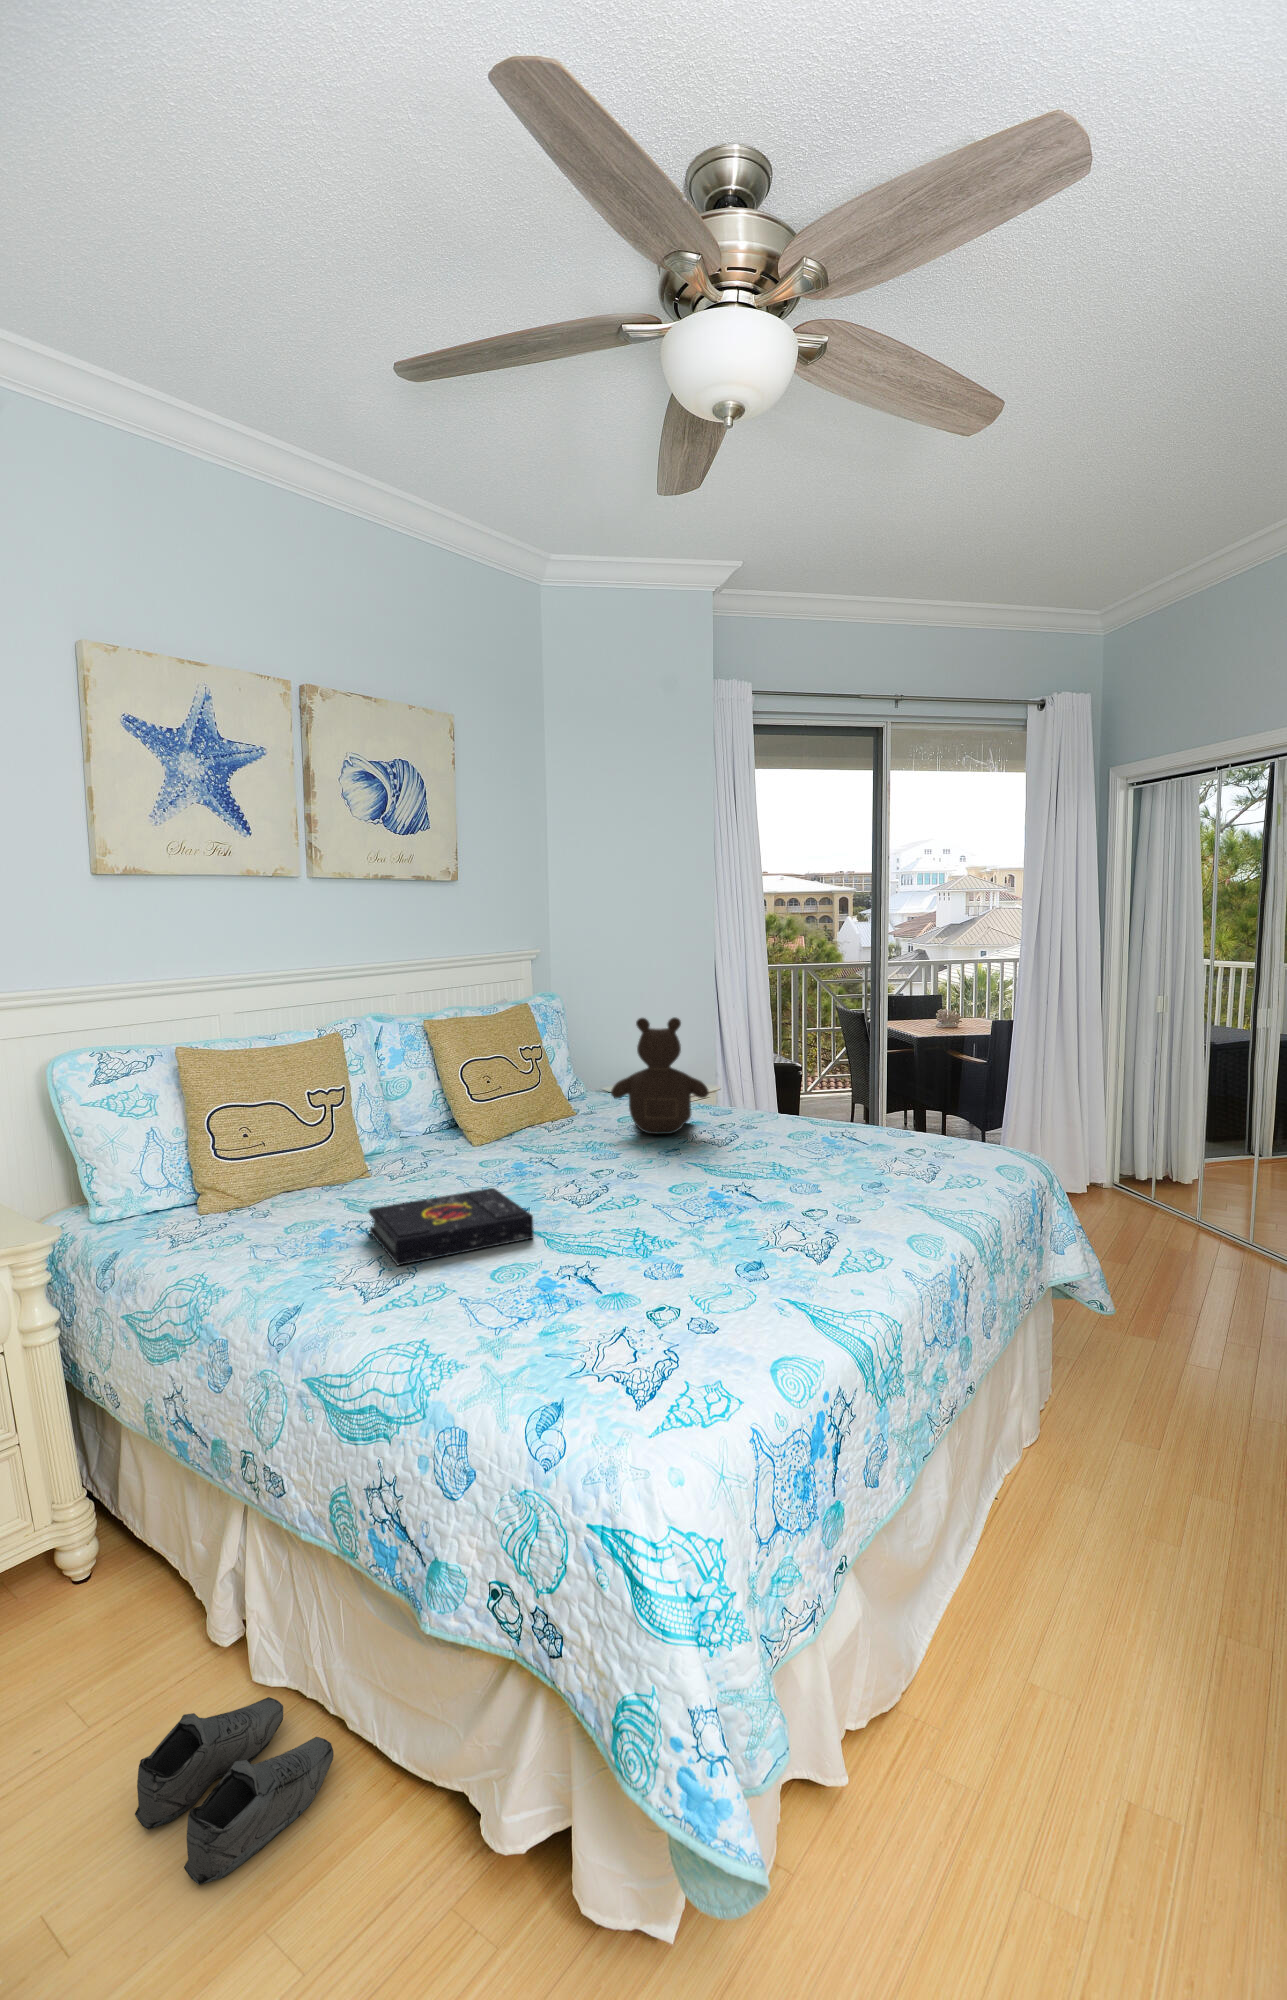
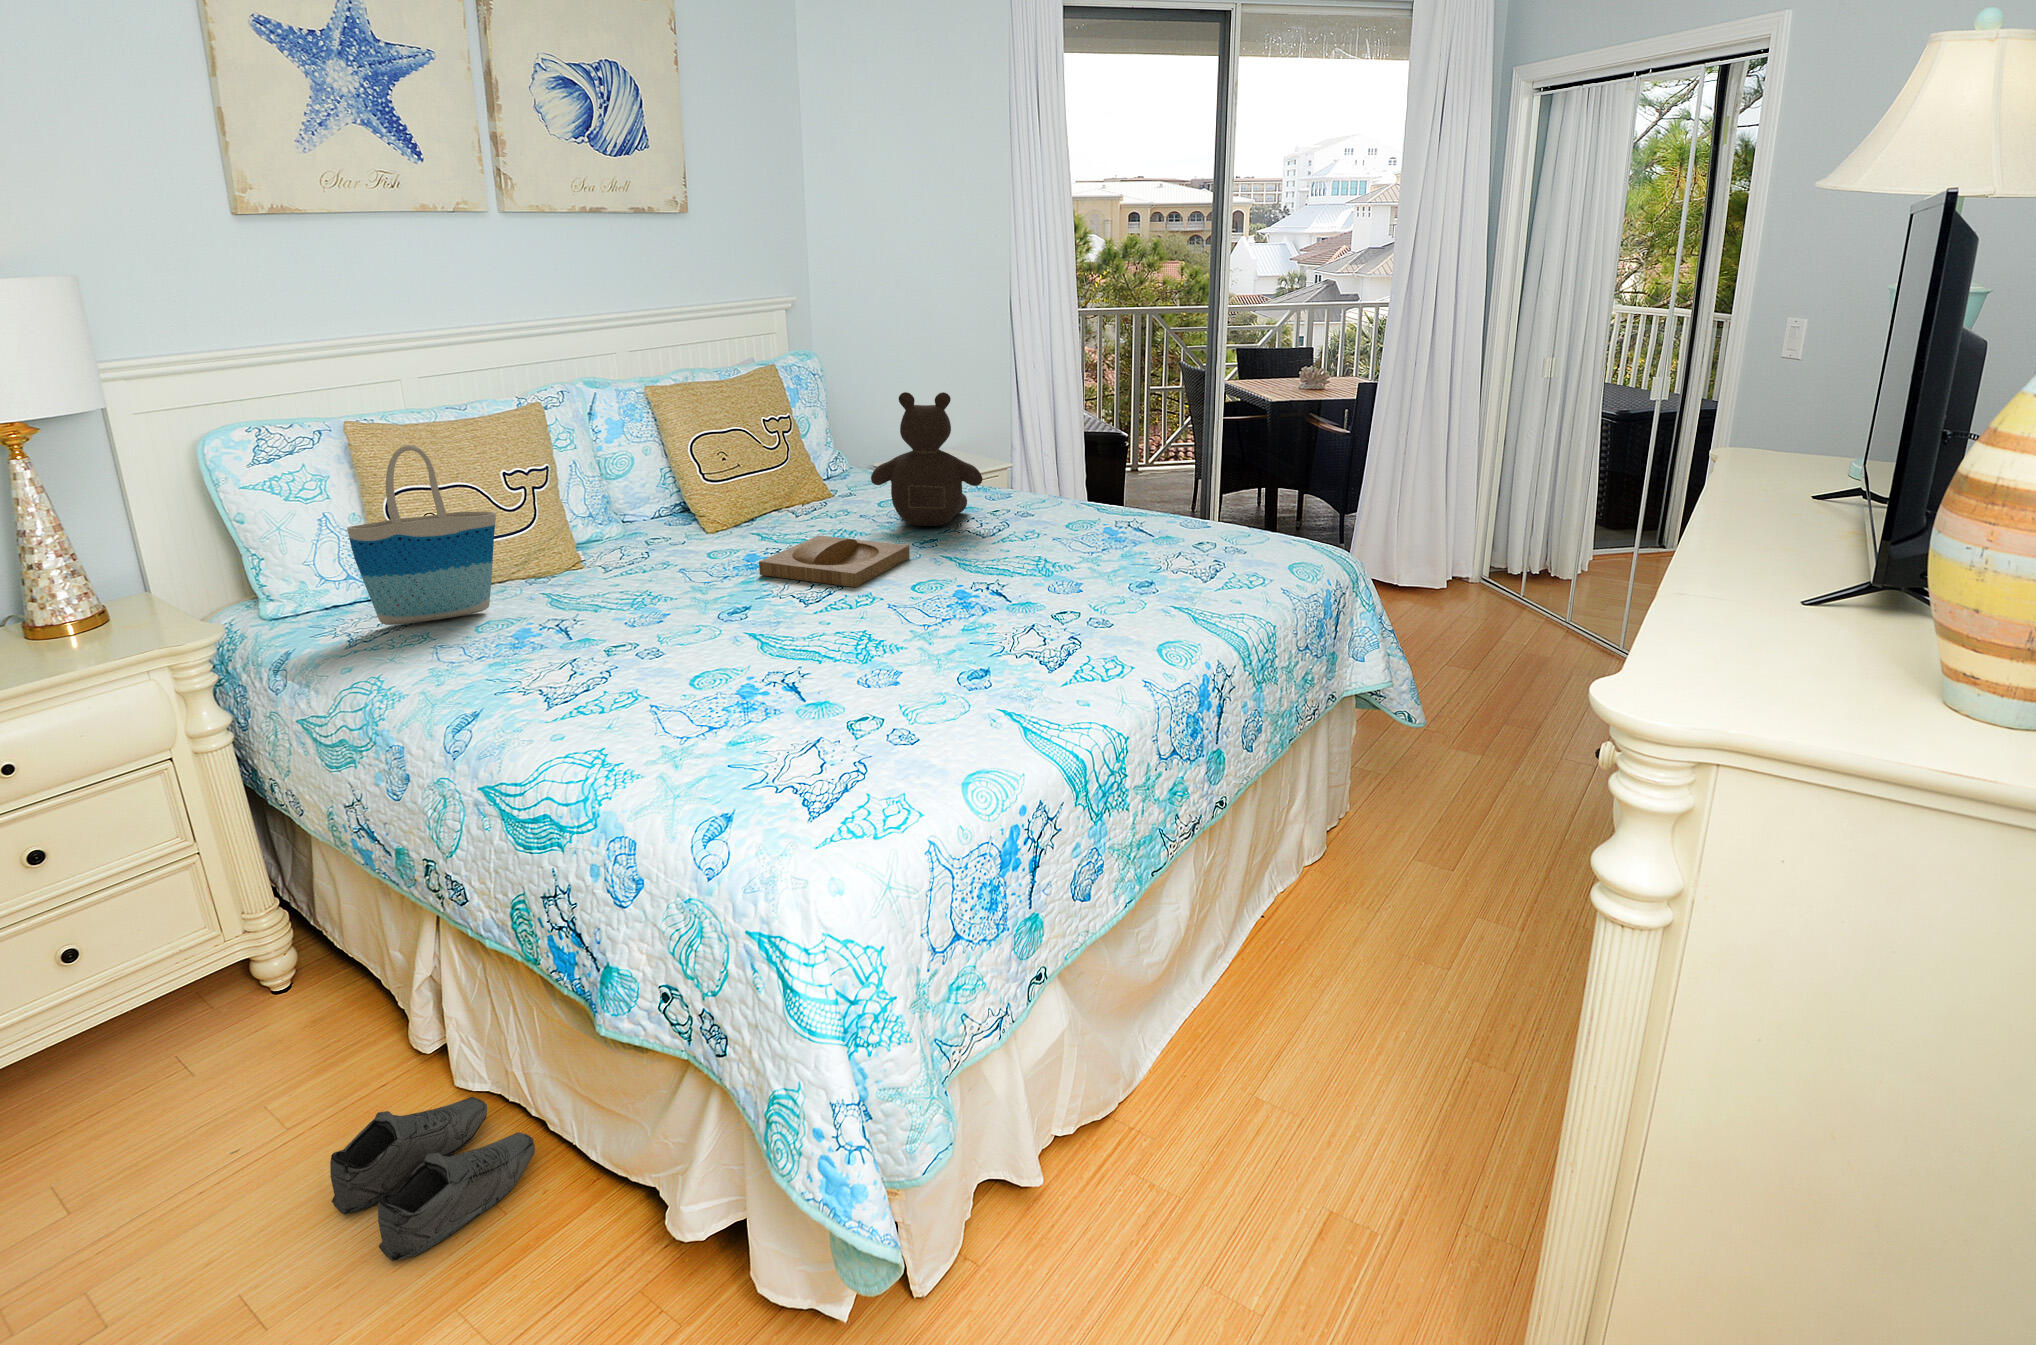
tote bag: none [179,1064,304,1225] -> present [347,445,496,625]
tray: none [524,1143,653,1188] -> present [759,535,910,587]
book: present [369,1188,534,1266] -> none [568,587,750,672]

